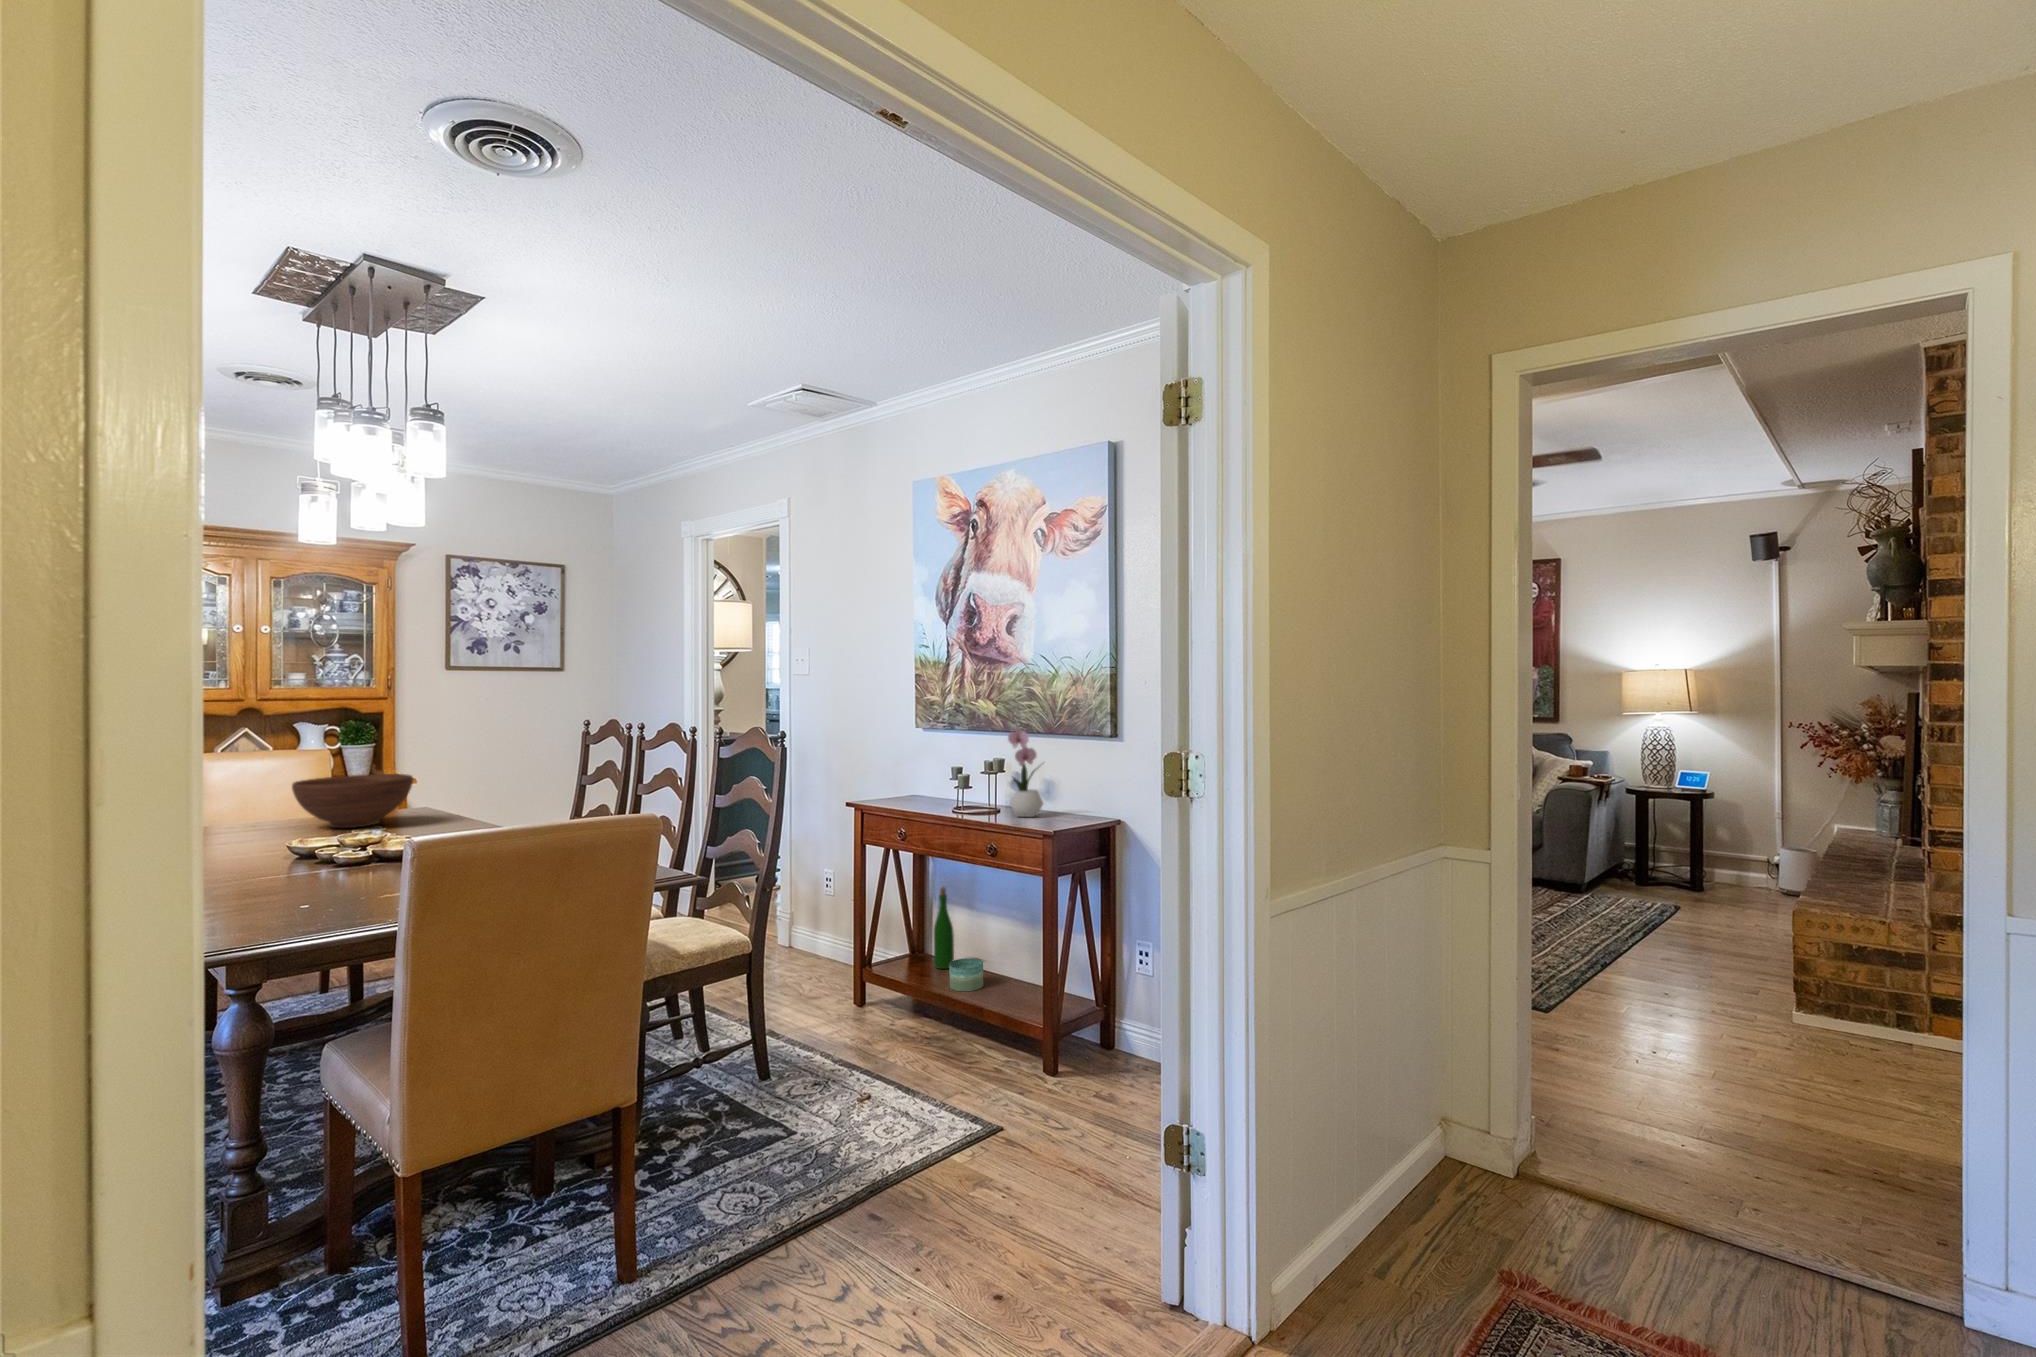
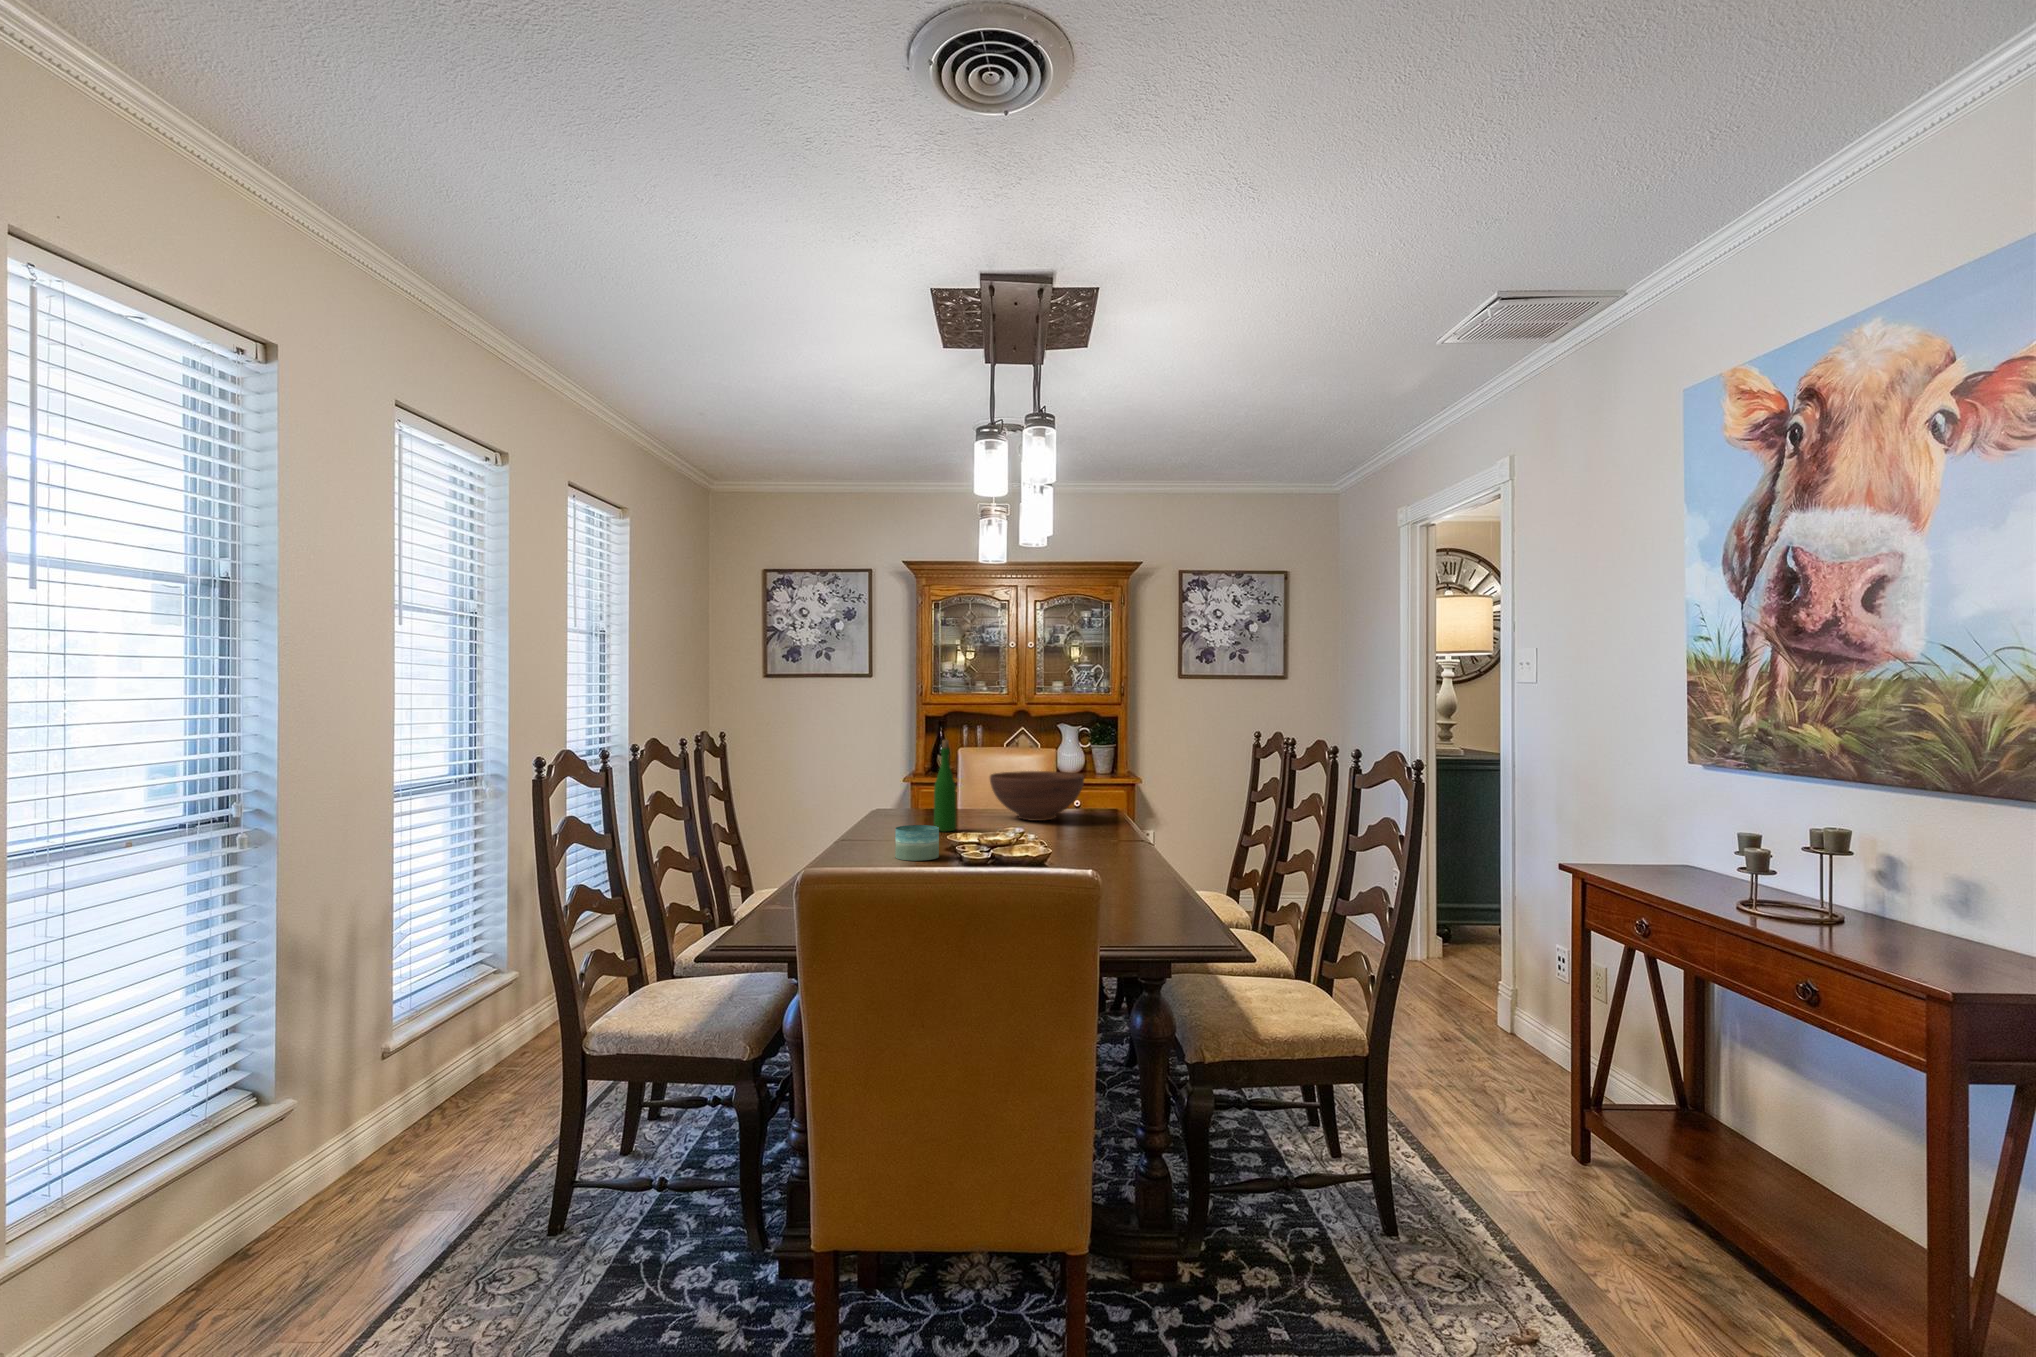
flower arrangement: present [1008,716,1043,817] -> none [1851,751,1948,943]
wine bottle: present [934,887,954,969] -> present [934,740,956,832]
candle: present [949,959,983,991] -> present [895,825,939,861]

